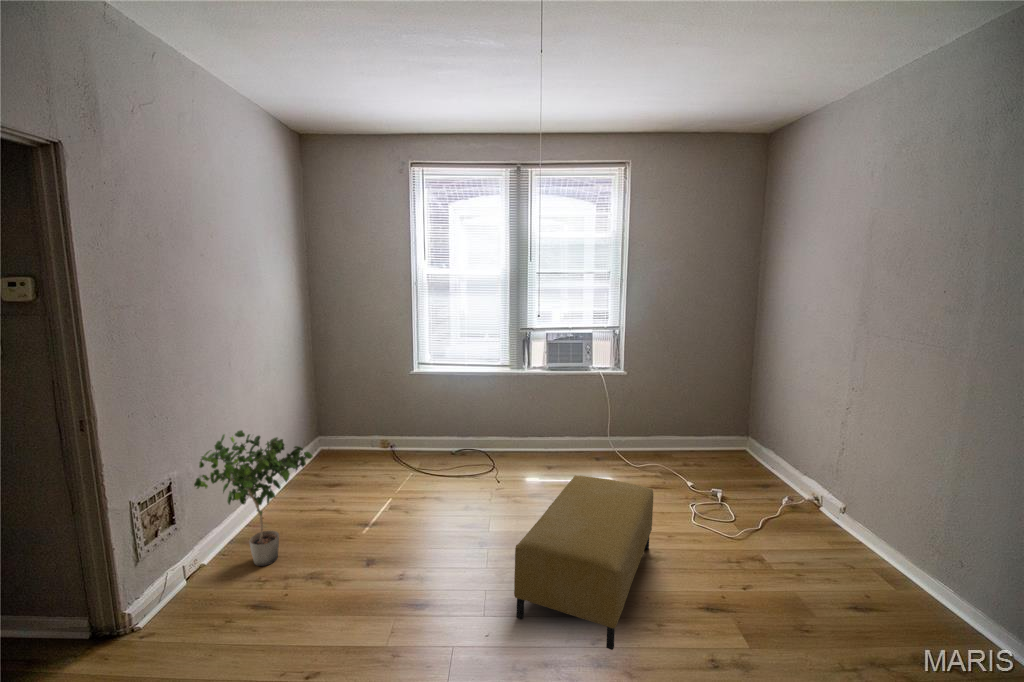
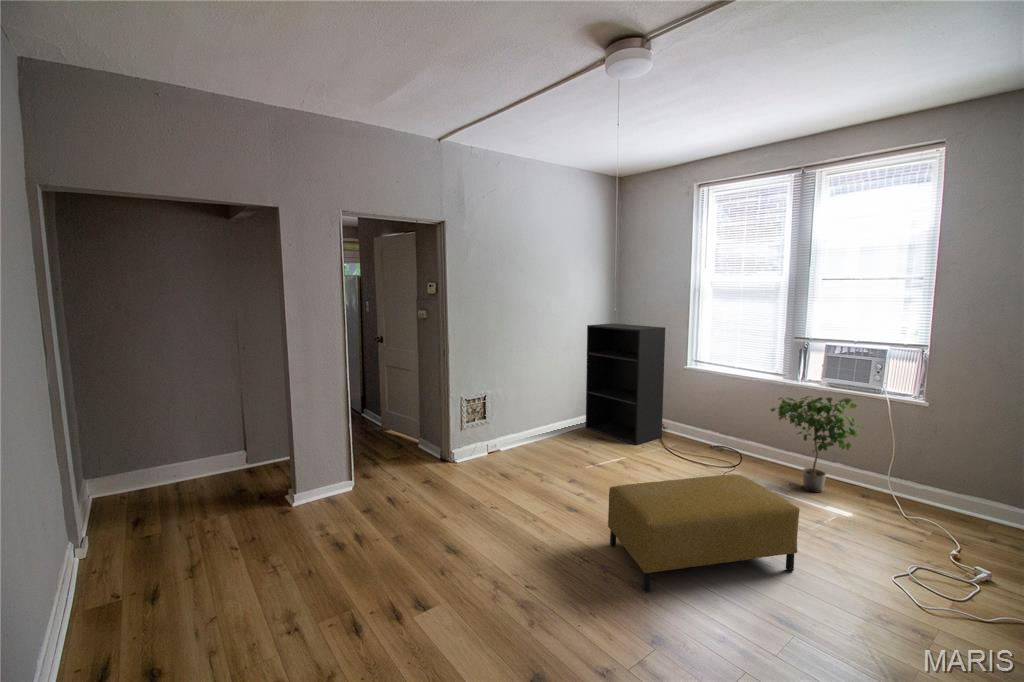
bookshelf: none [286,329,397,479] -> present [586,323,665,445]
potted plant: present [194,430,313,566] -> present [770,396,864,492]

